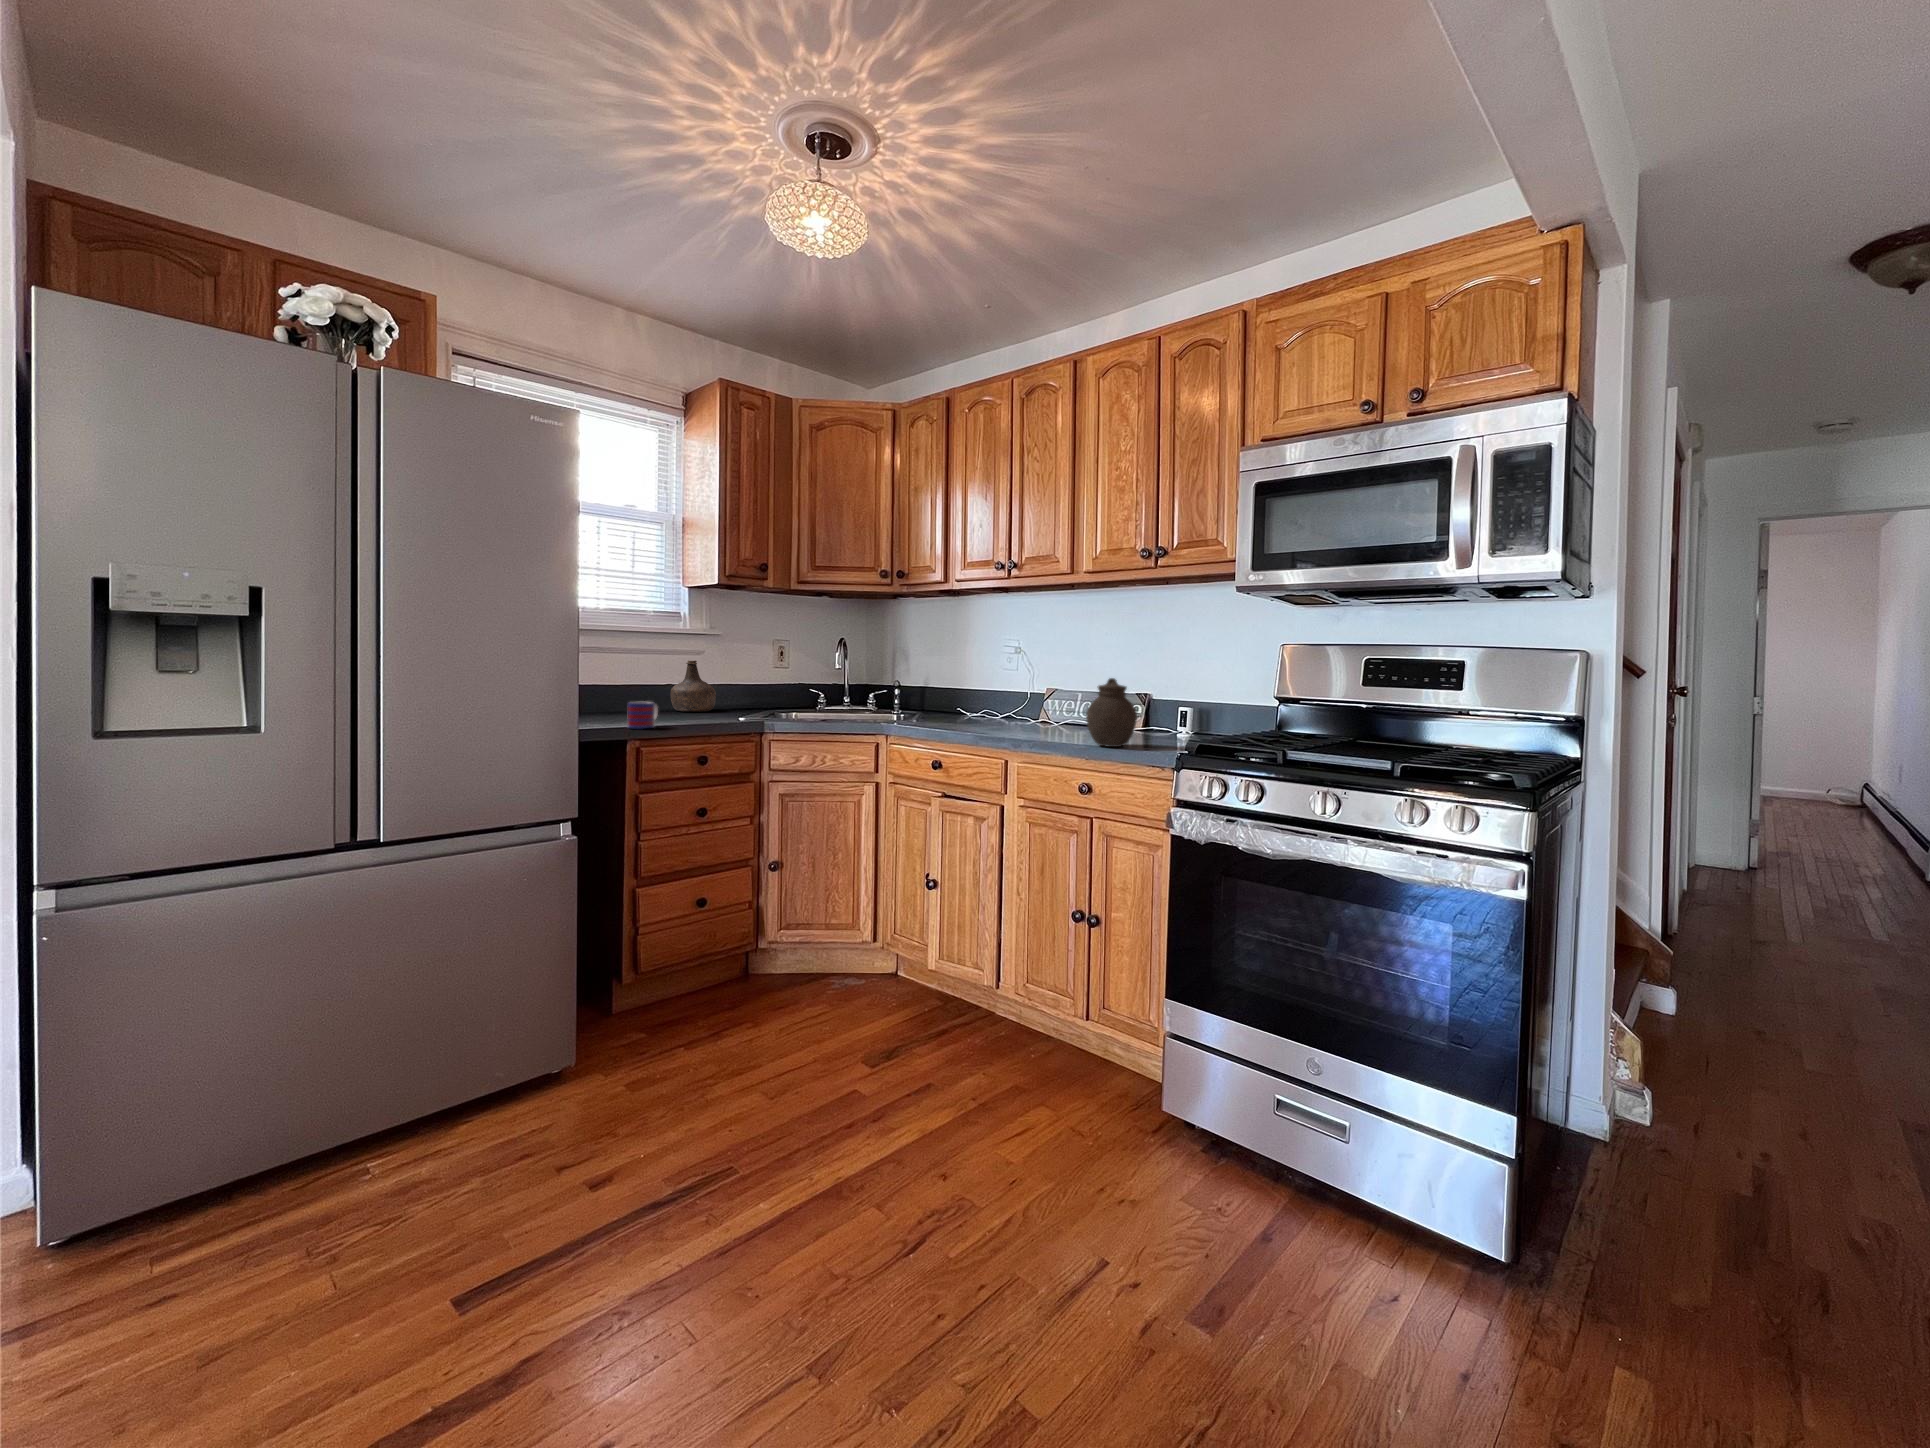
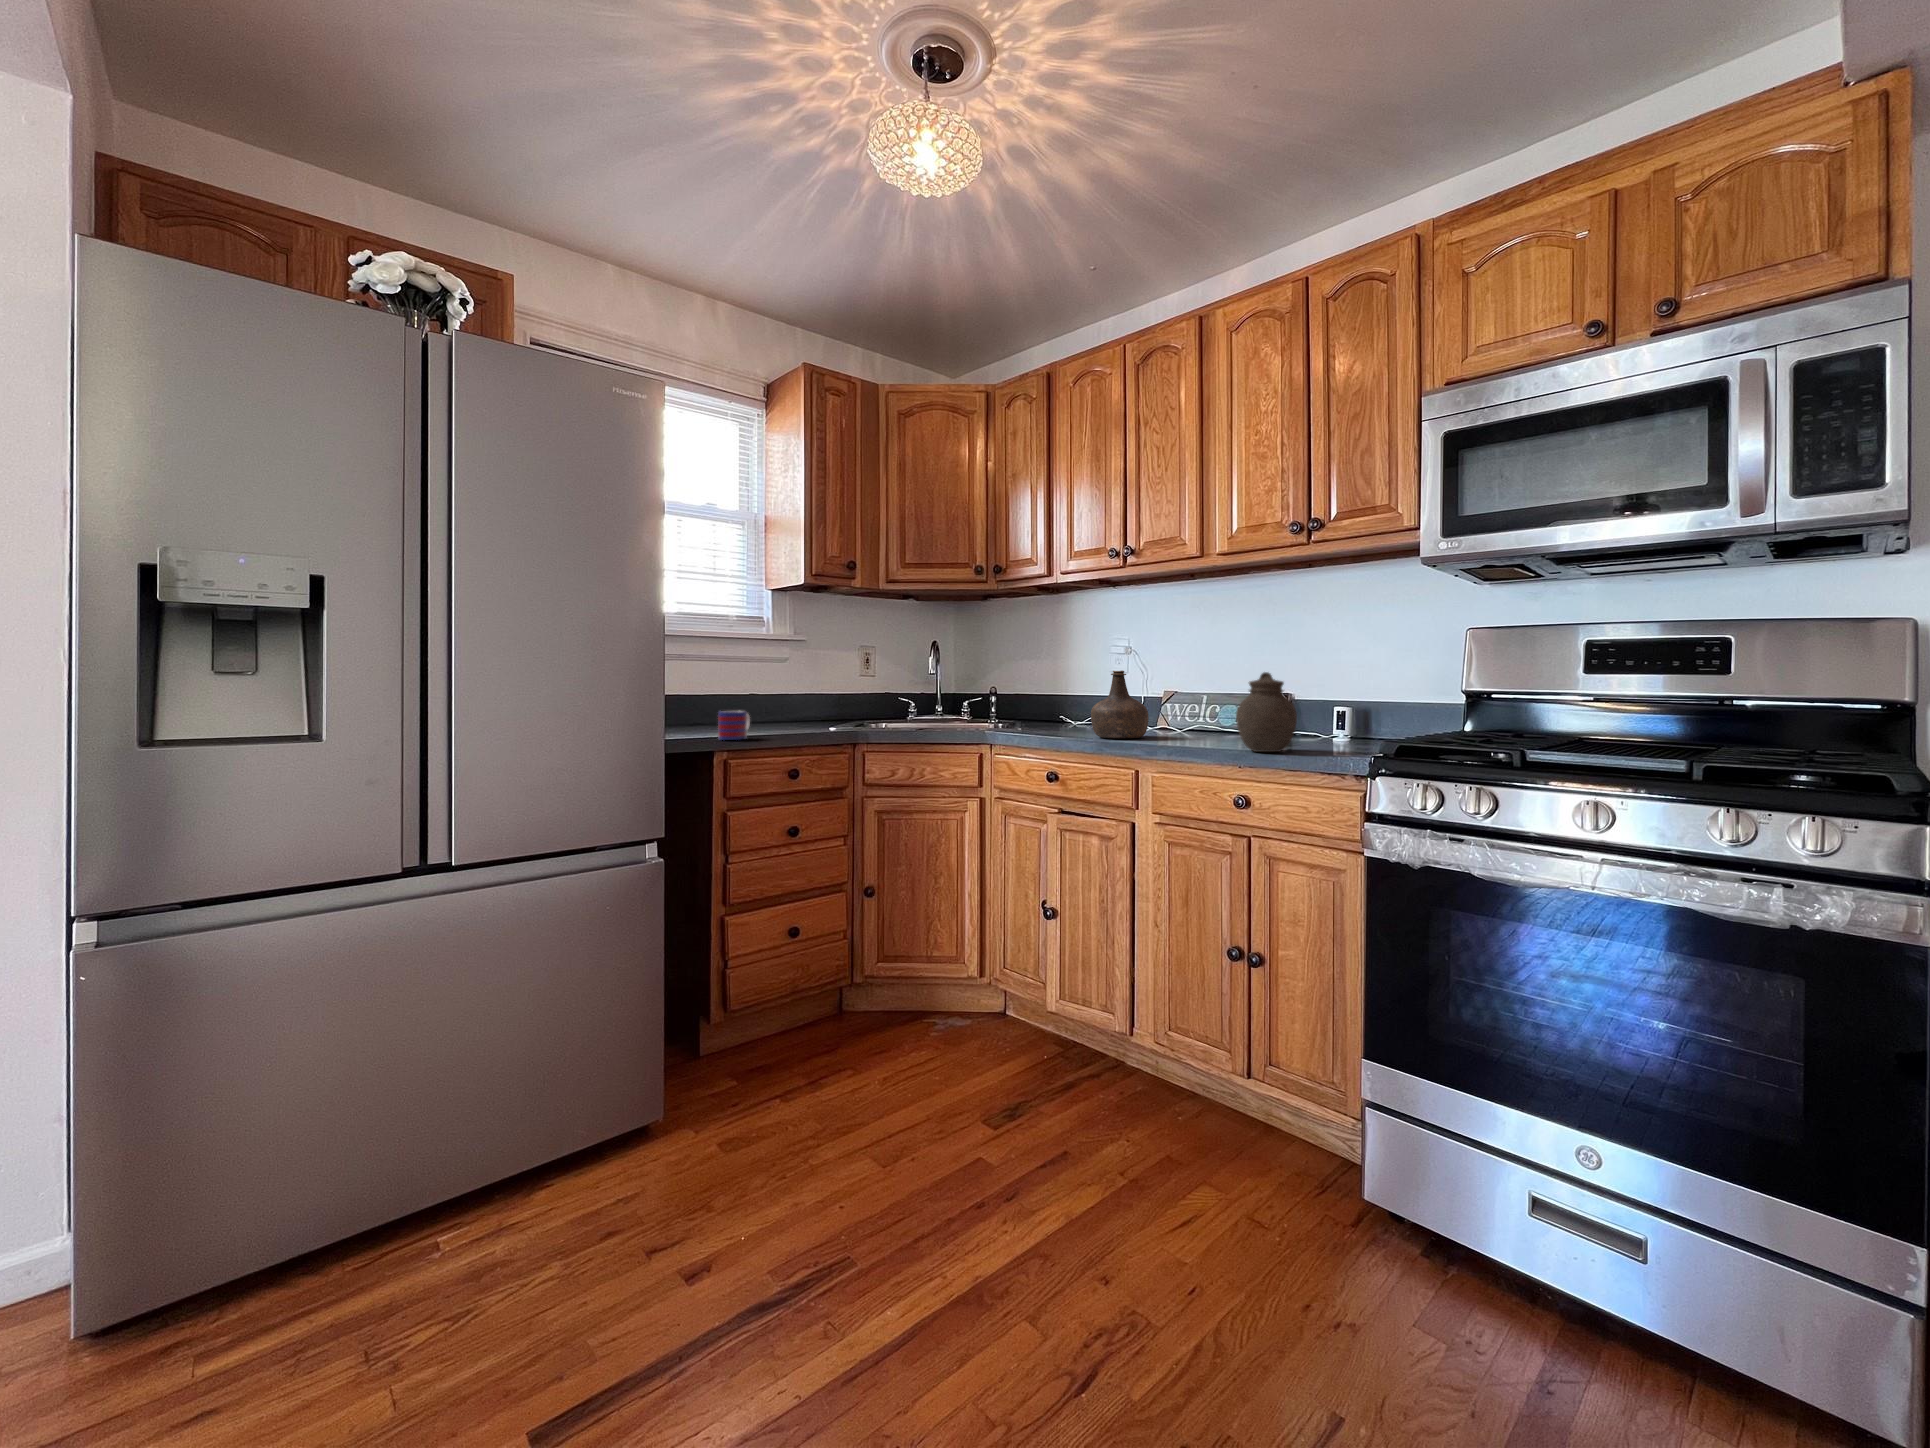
bottle: present [671,660,716,712] -> present [1091,671,1149,738]

